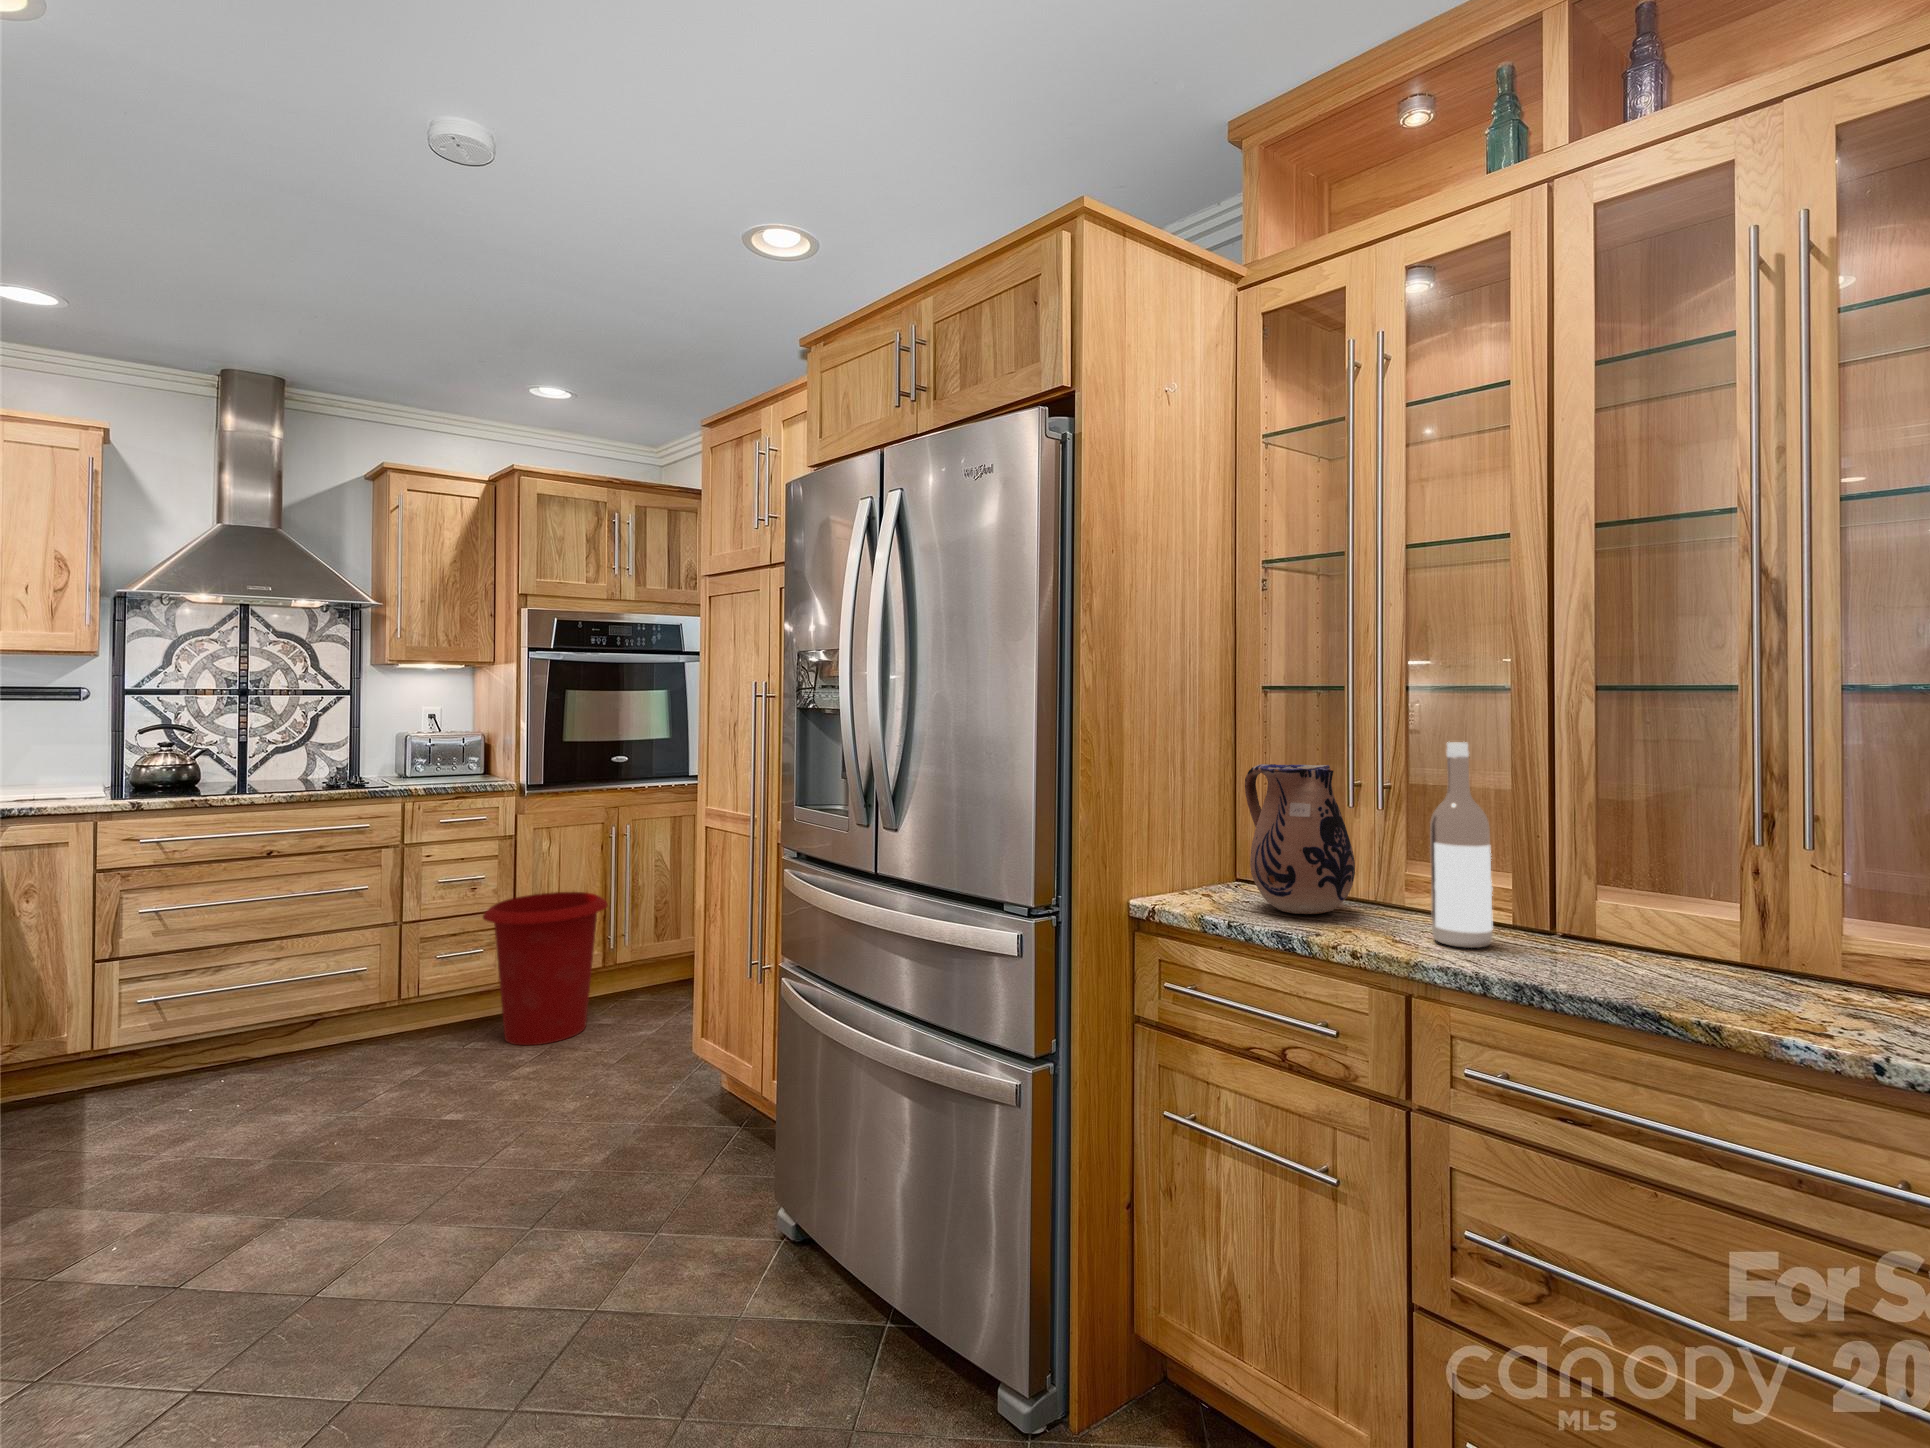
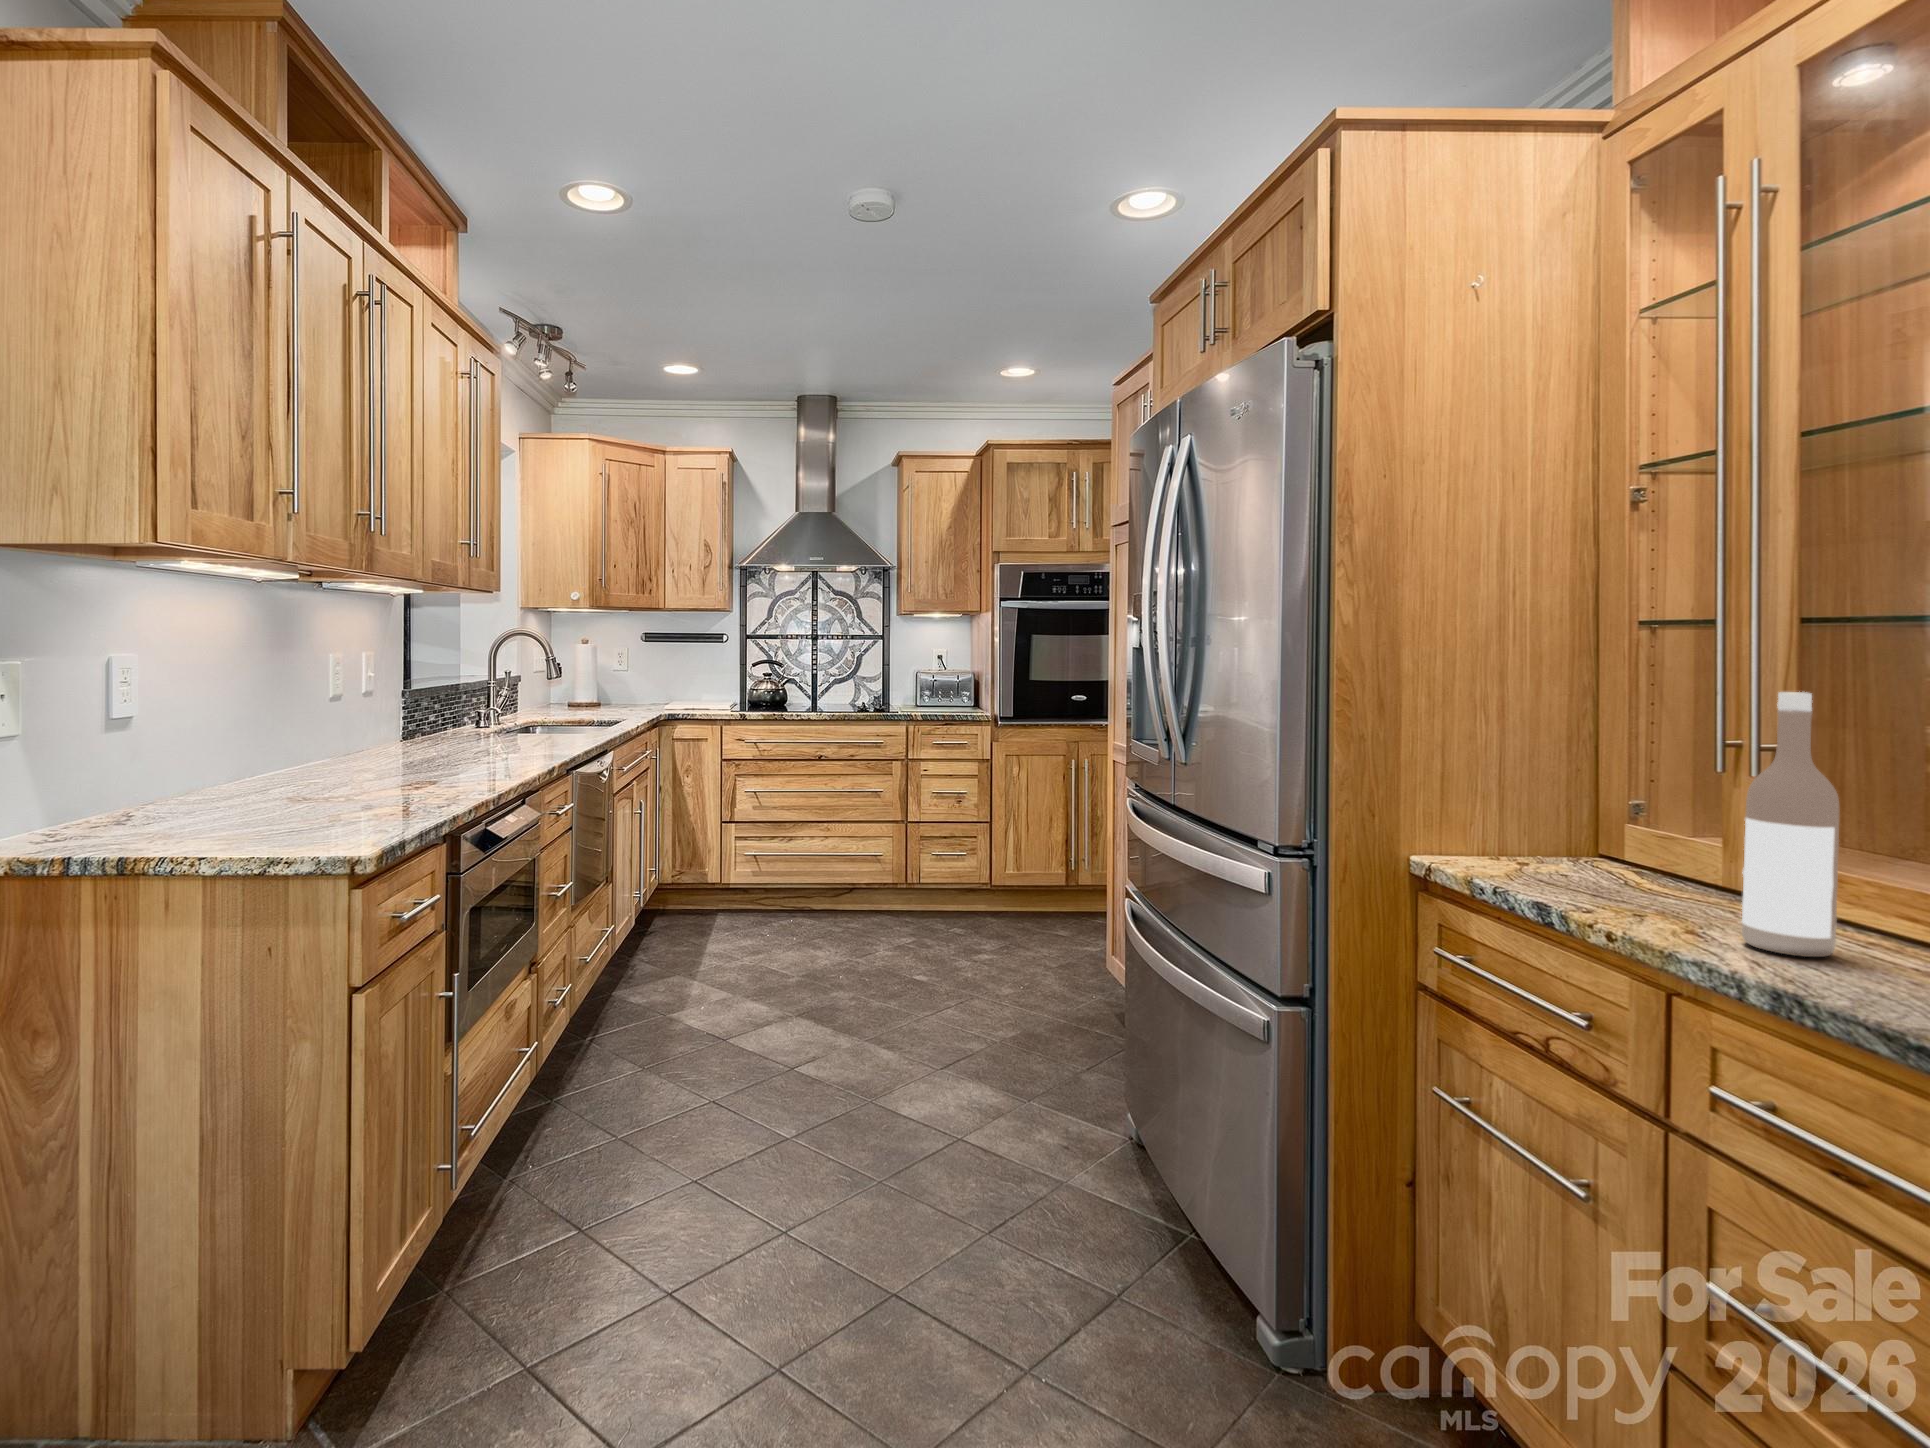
ceramic pitcher: present [1245,764,1355,914] -> none [1548,718,1697,898]
waste bin: present [483,892,608,1045] -> none [954,814,1052,942]

